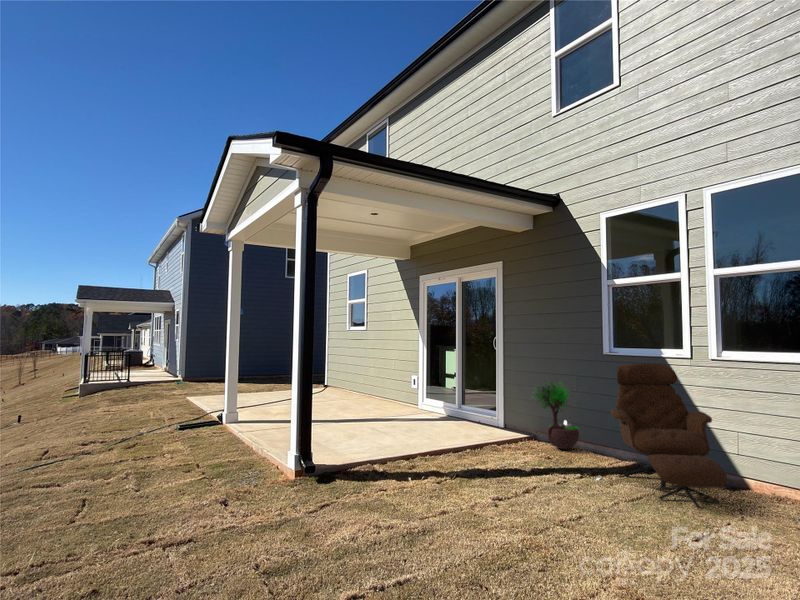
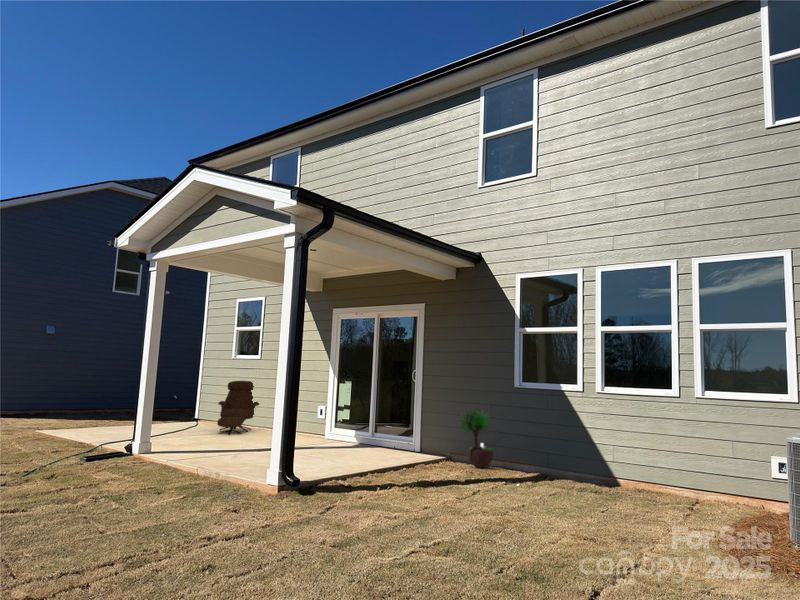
lounge chair: present [611,363,727,508] -> present [217,381,259,435]

